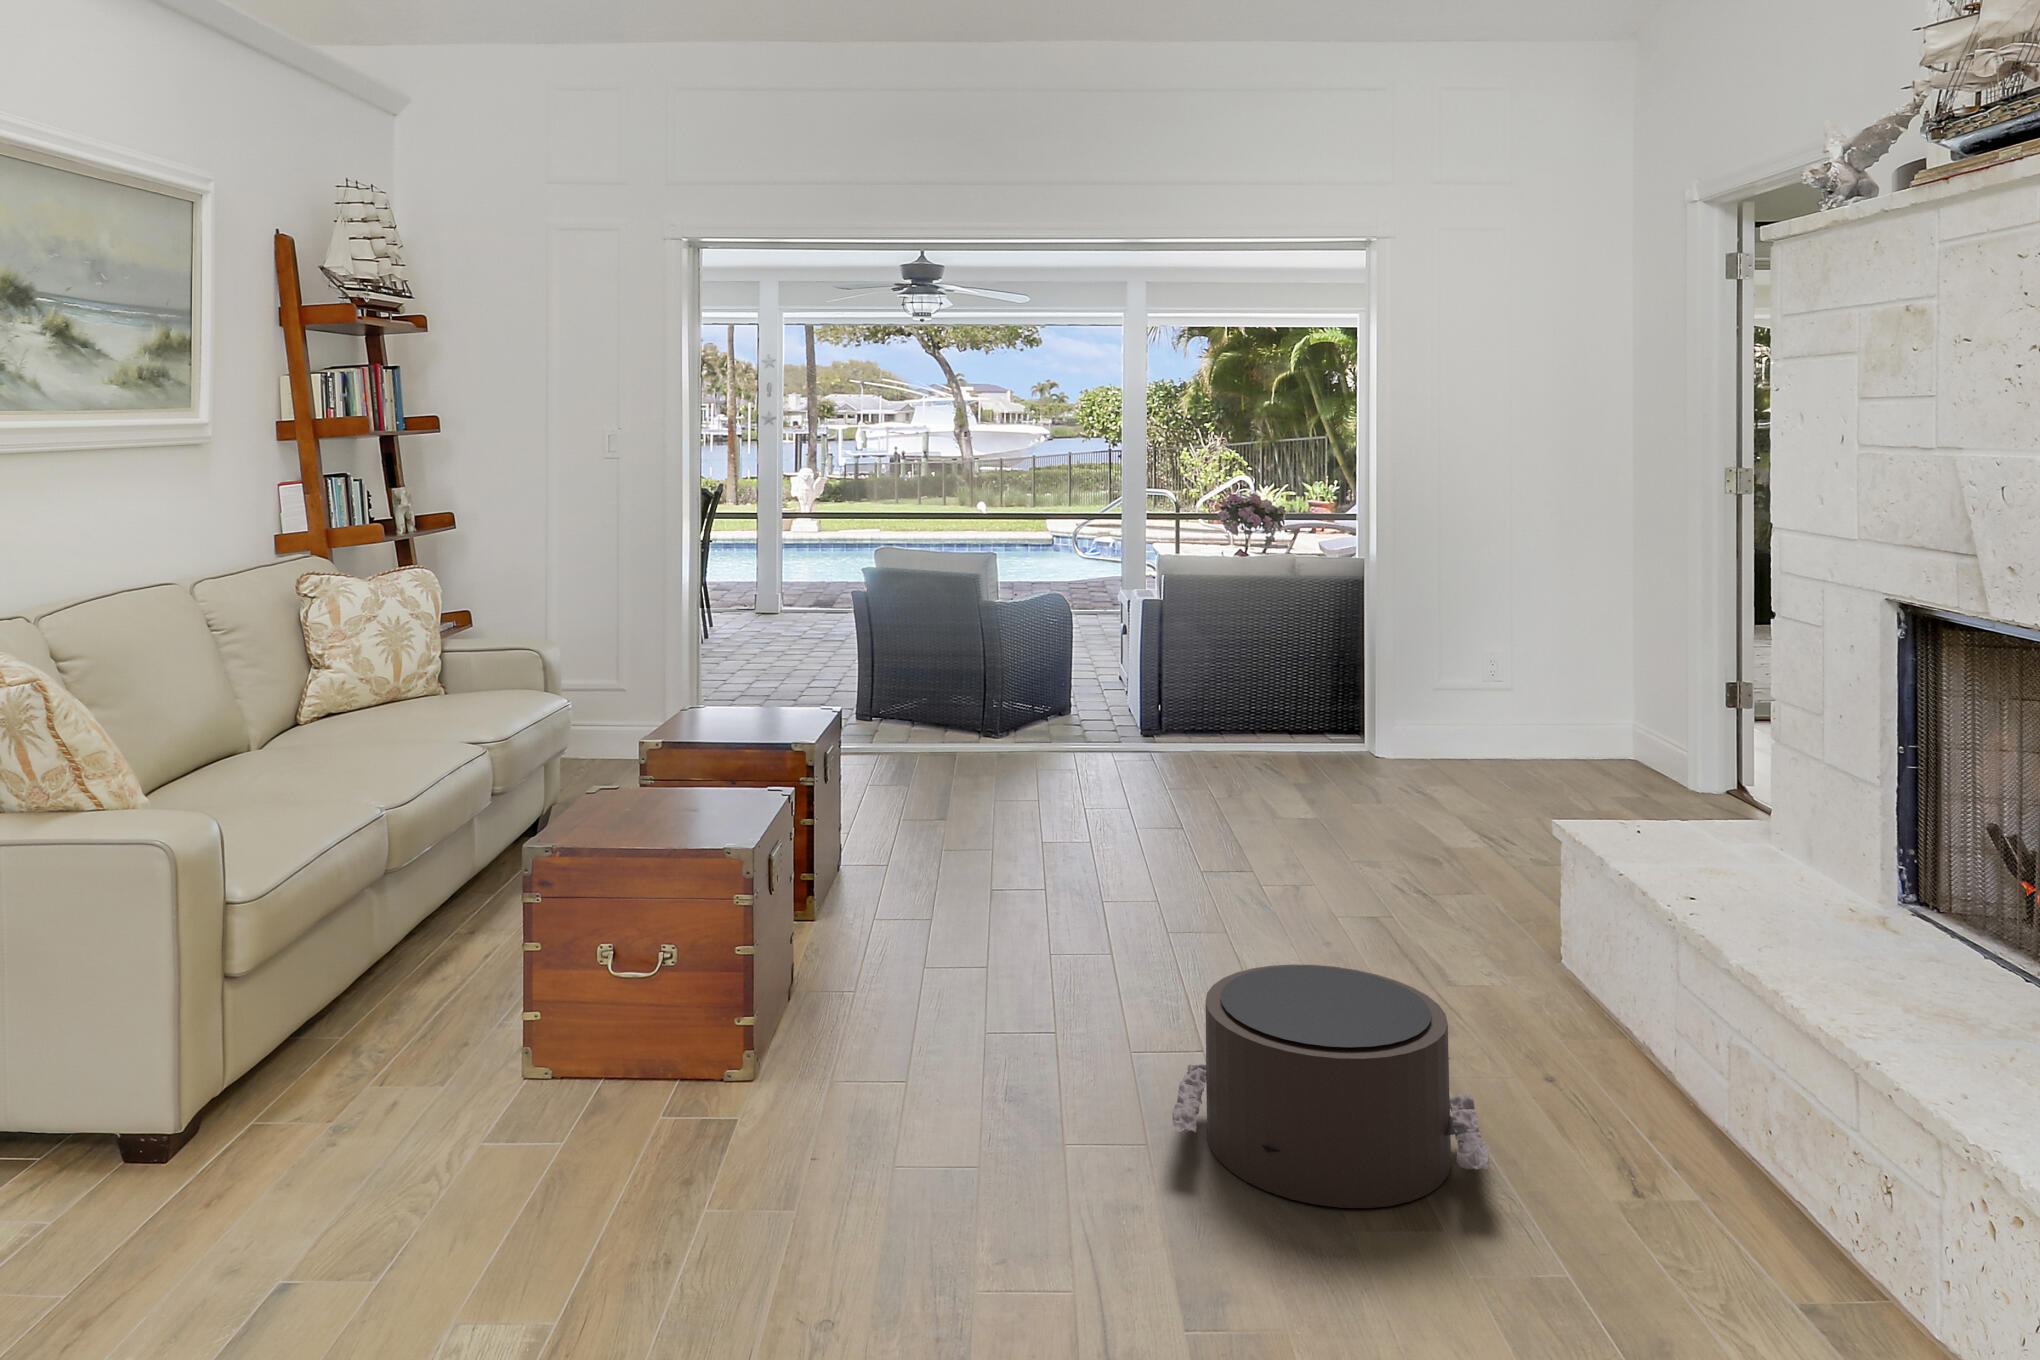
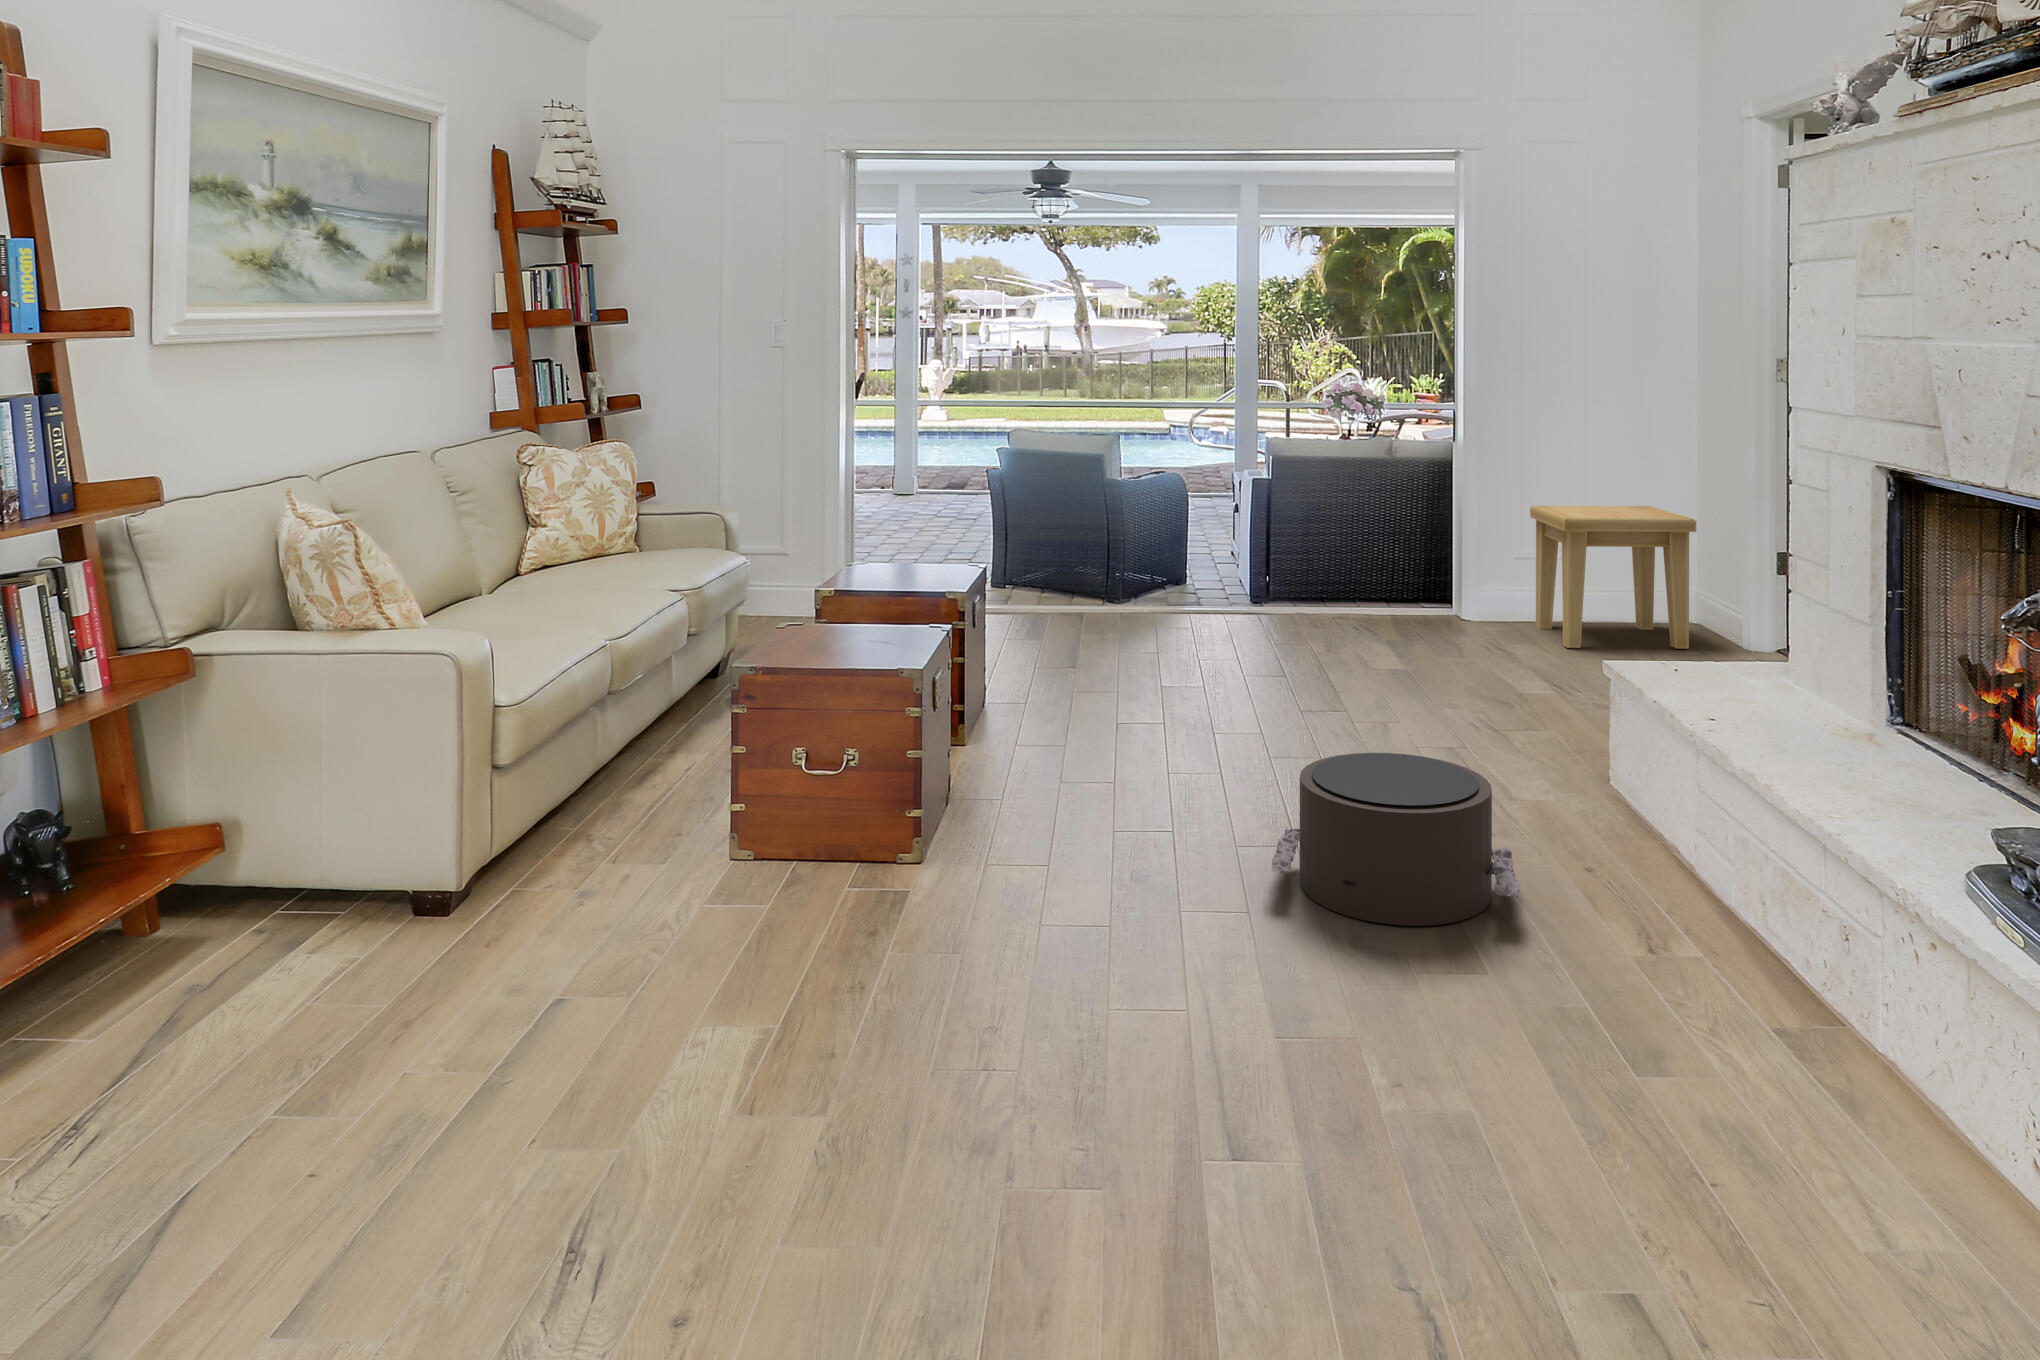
side table: none [1460,636,1654,805] -> present [1530,506,1696,649]

